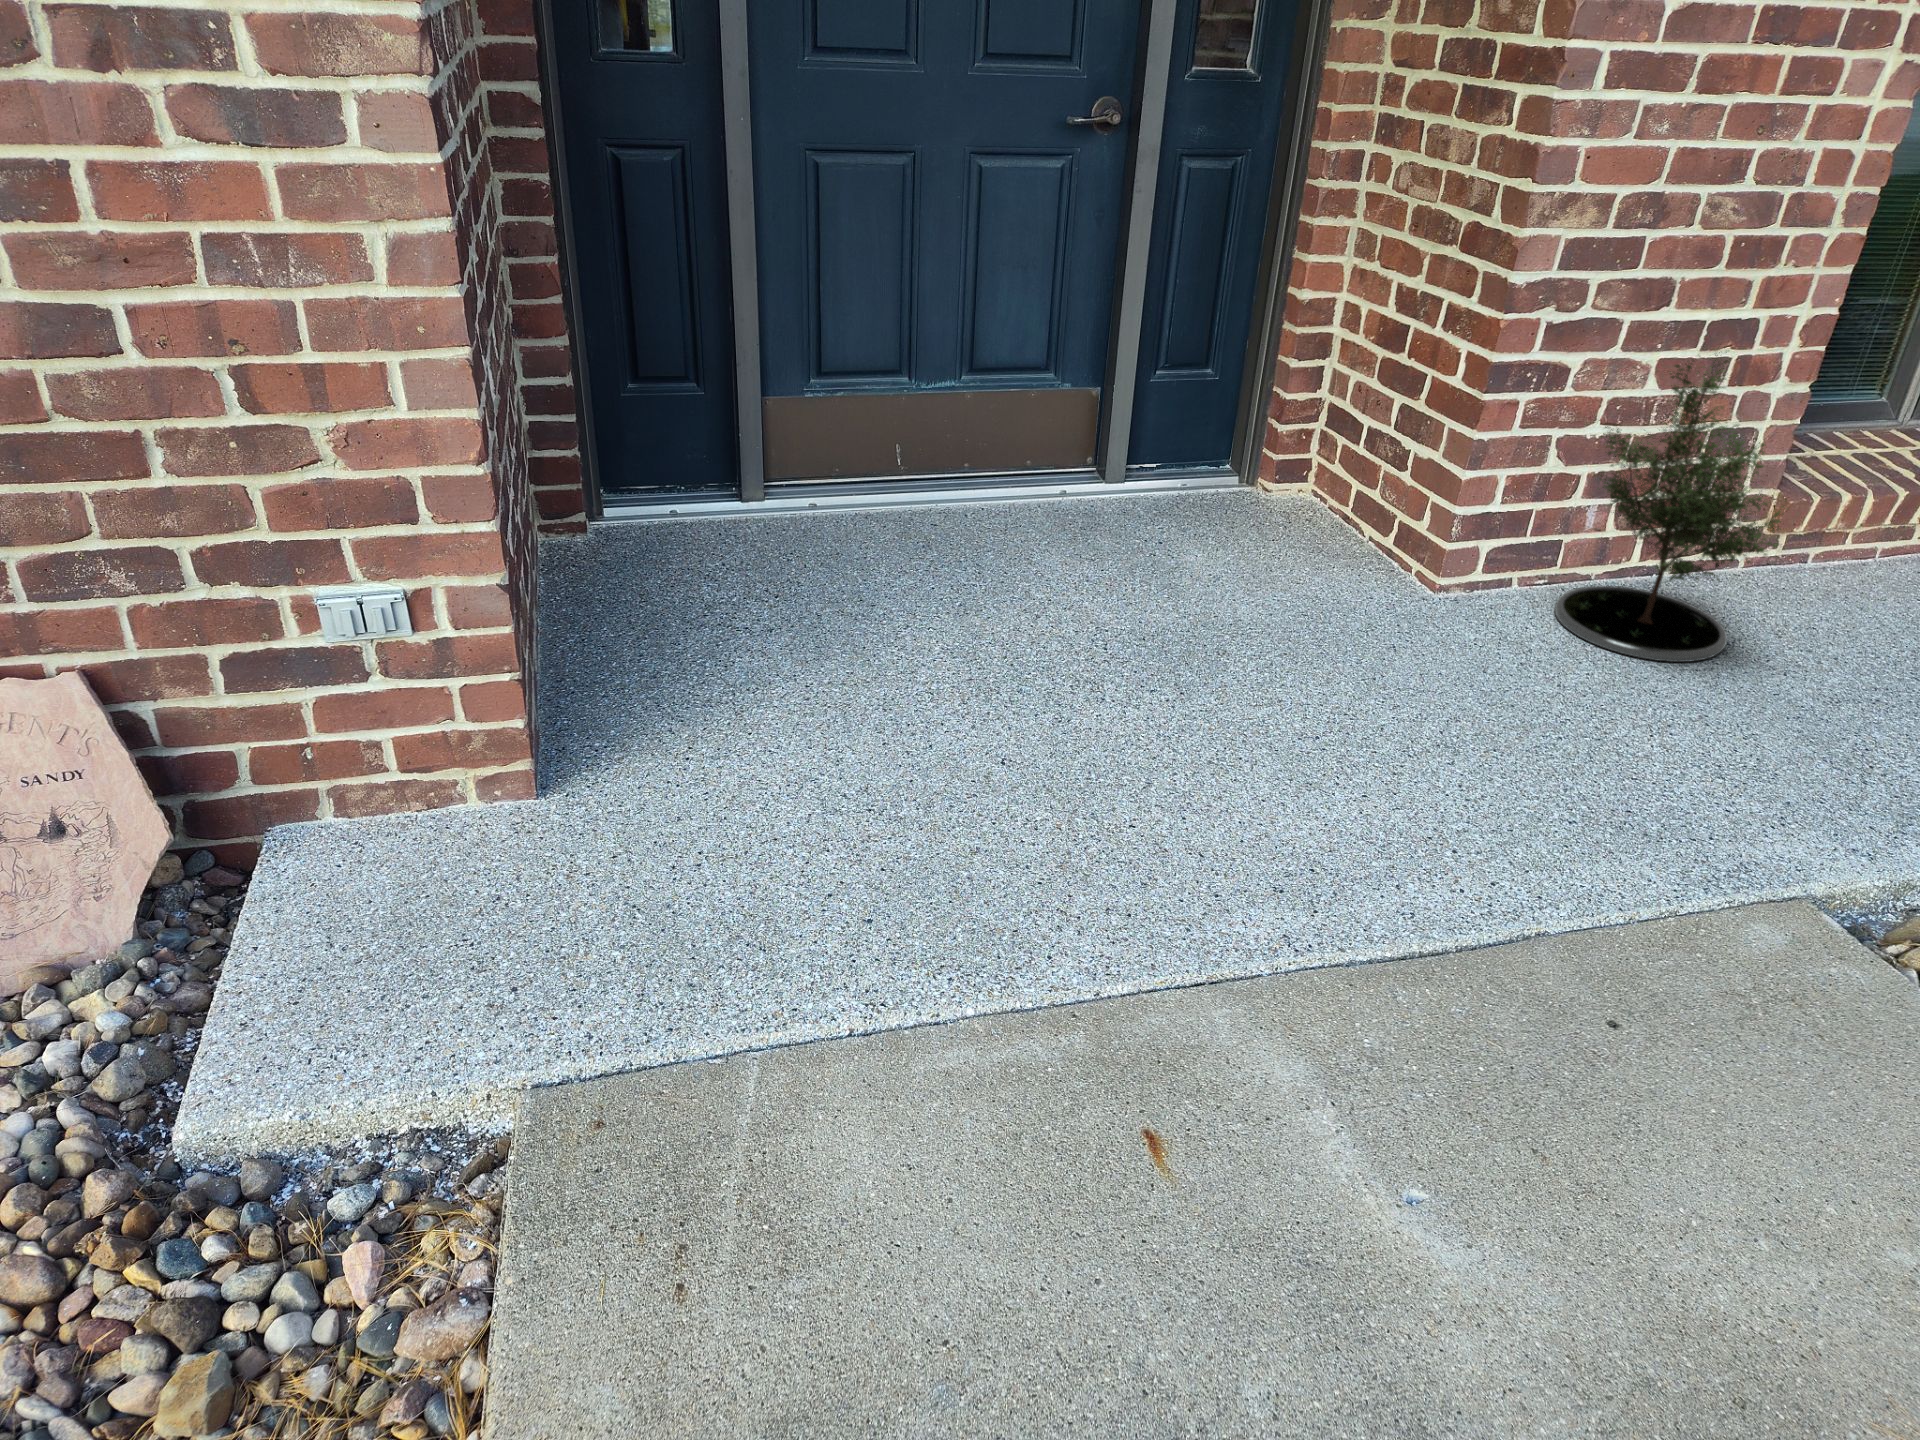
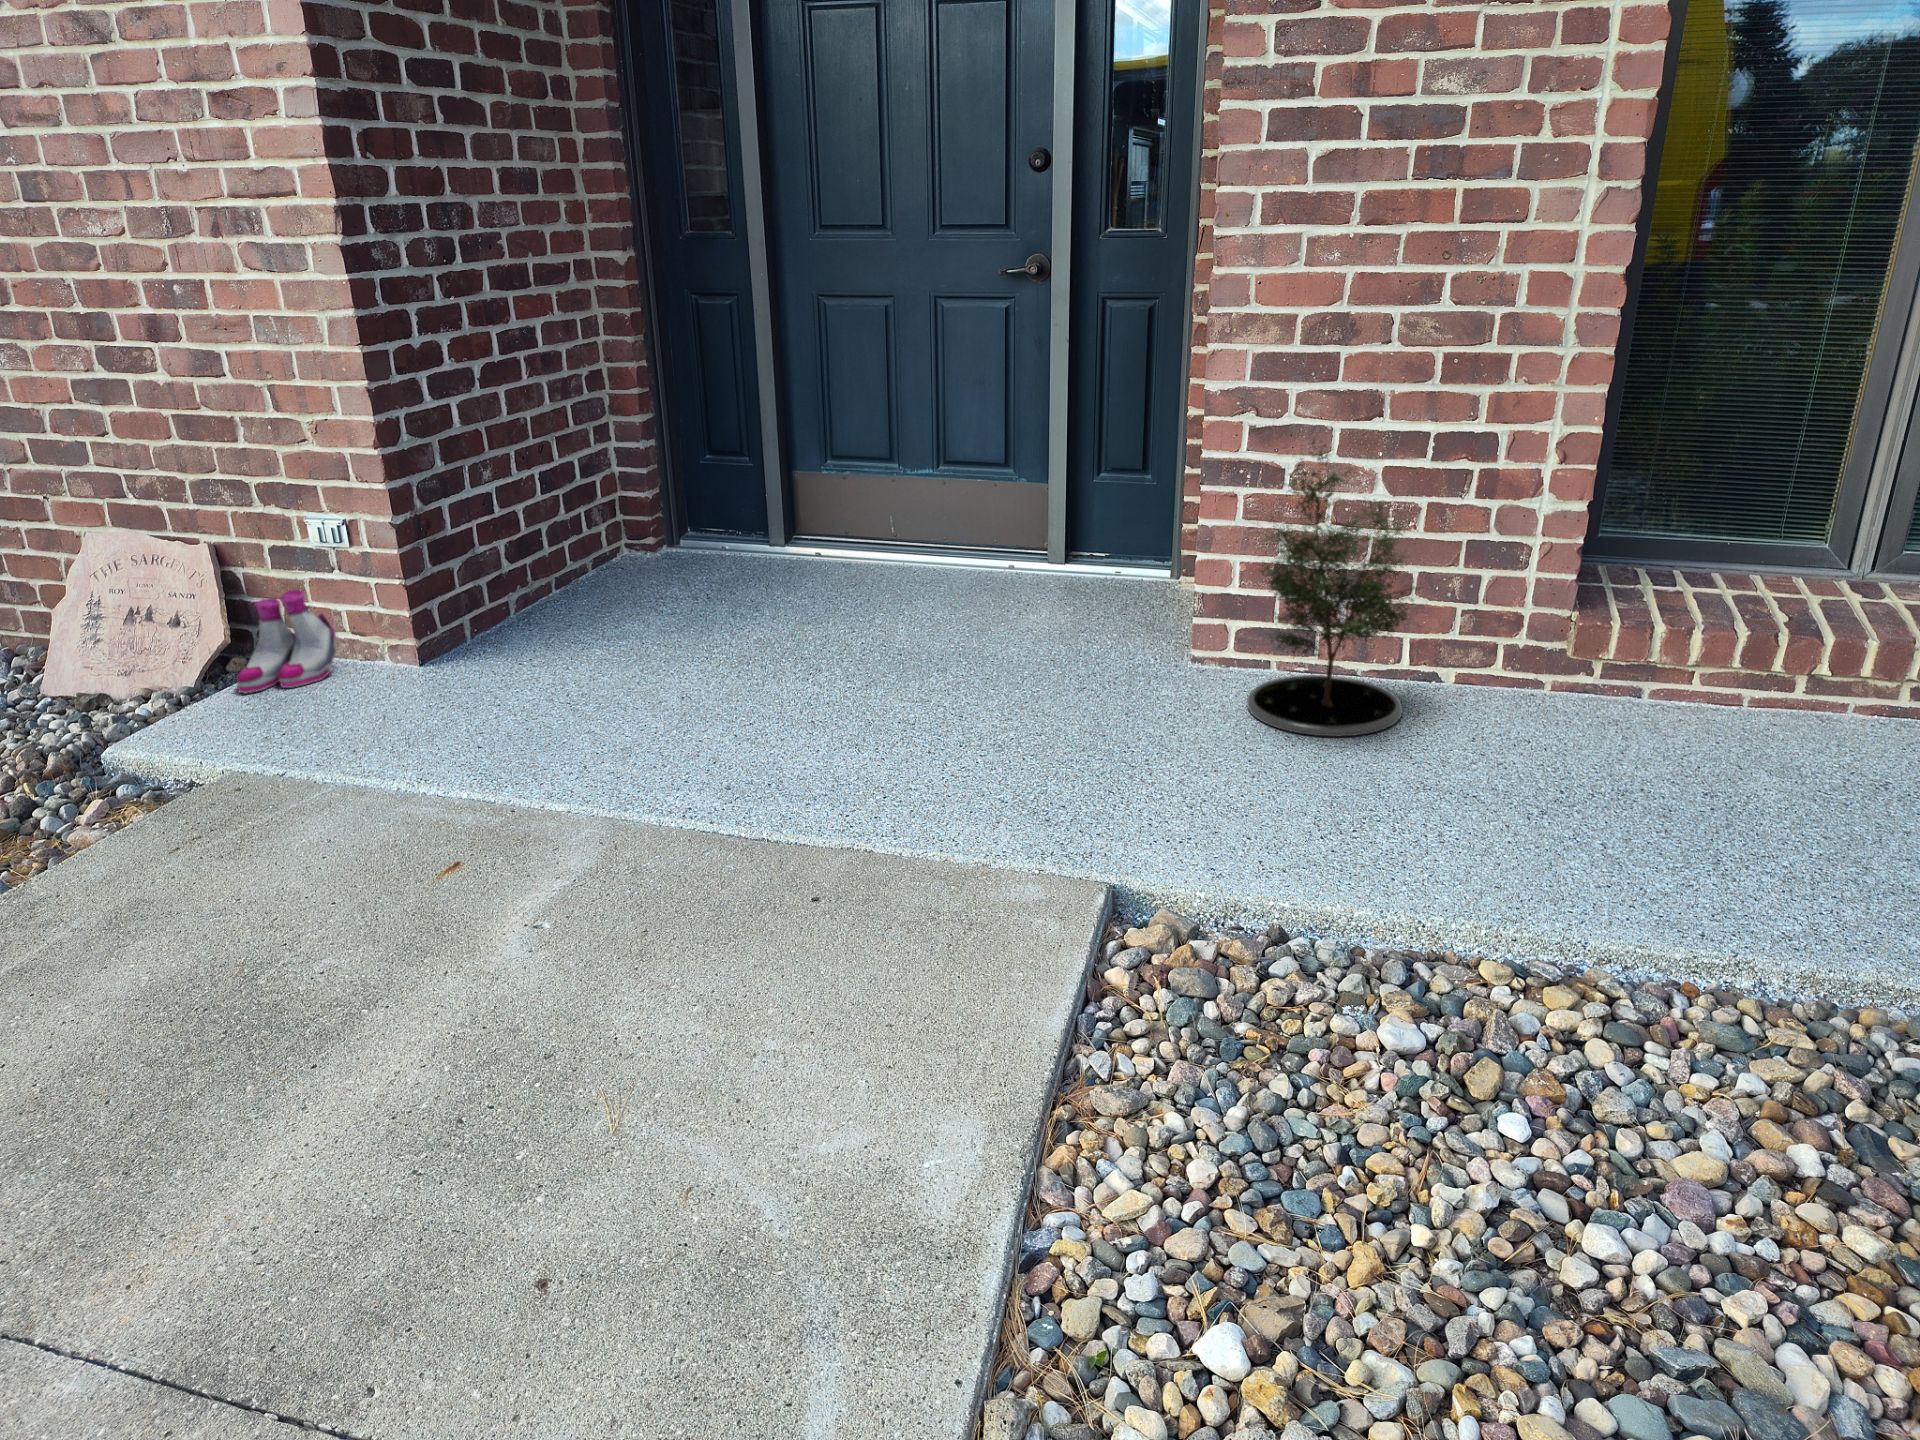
boots: none [283,726,434,930] -> present [236,589,337,693]

